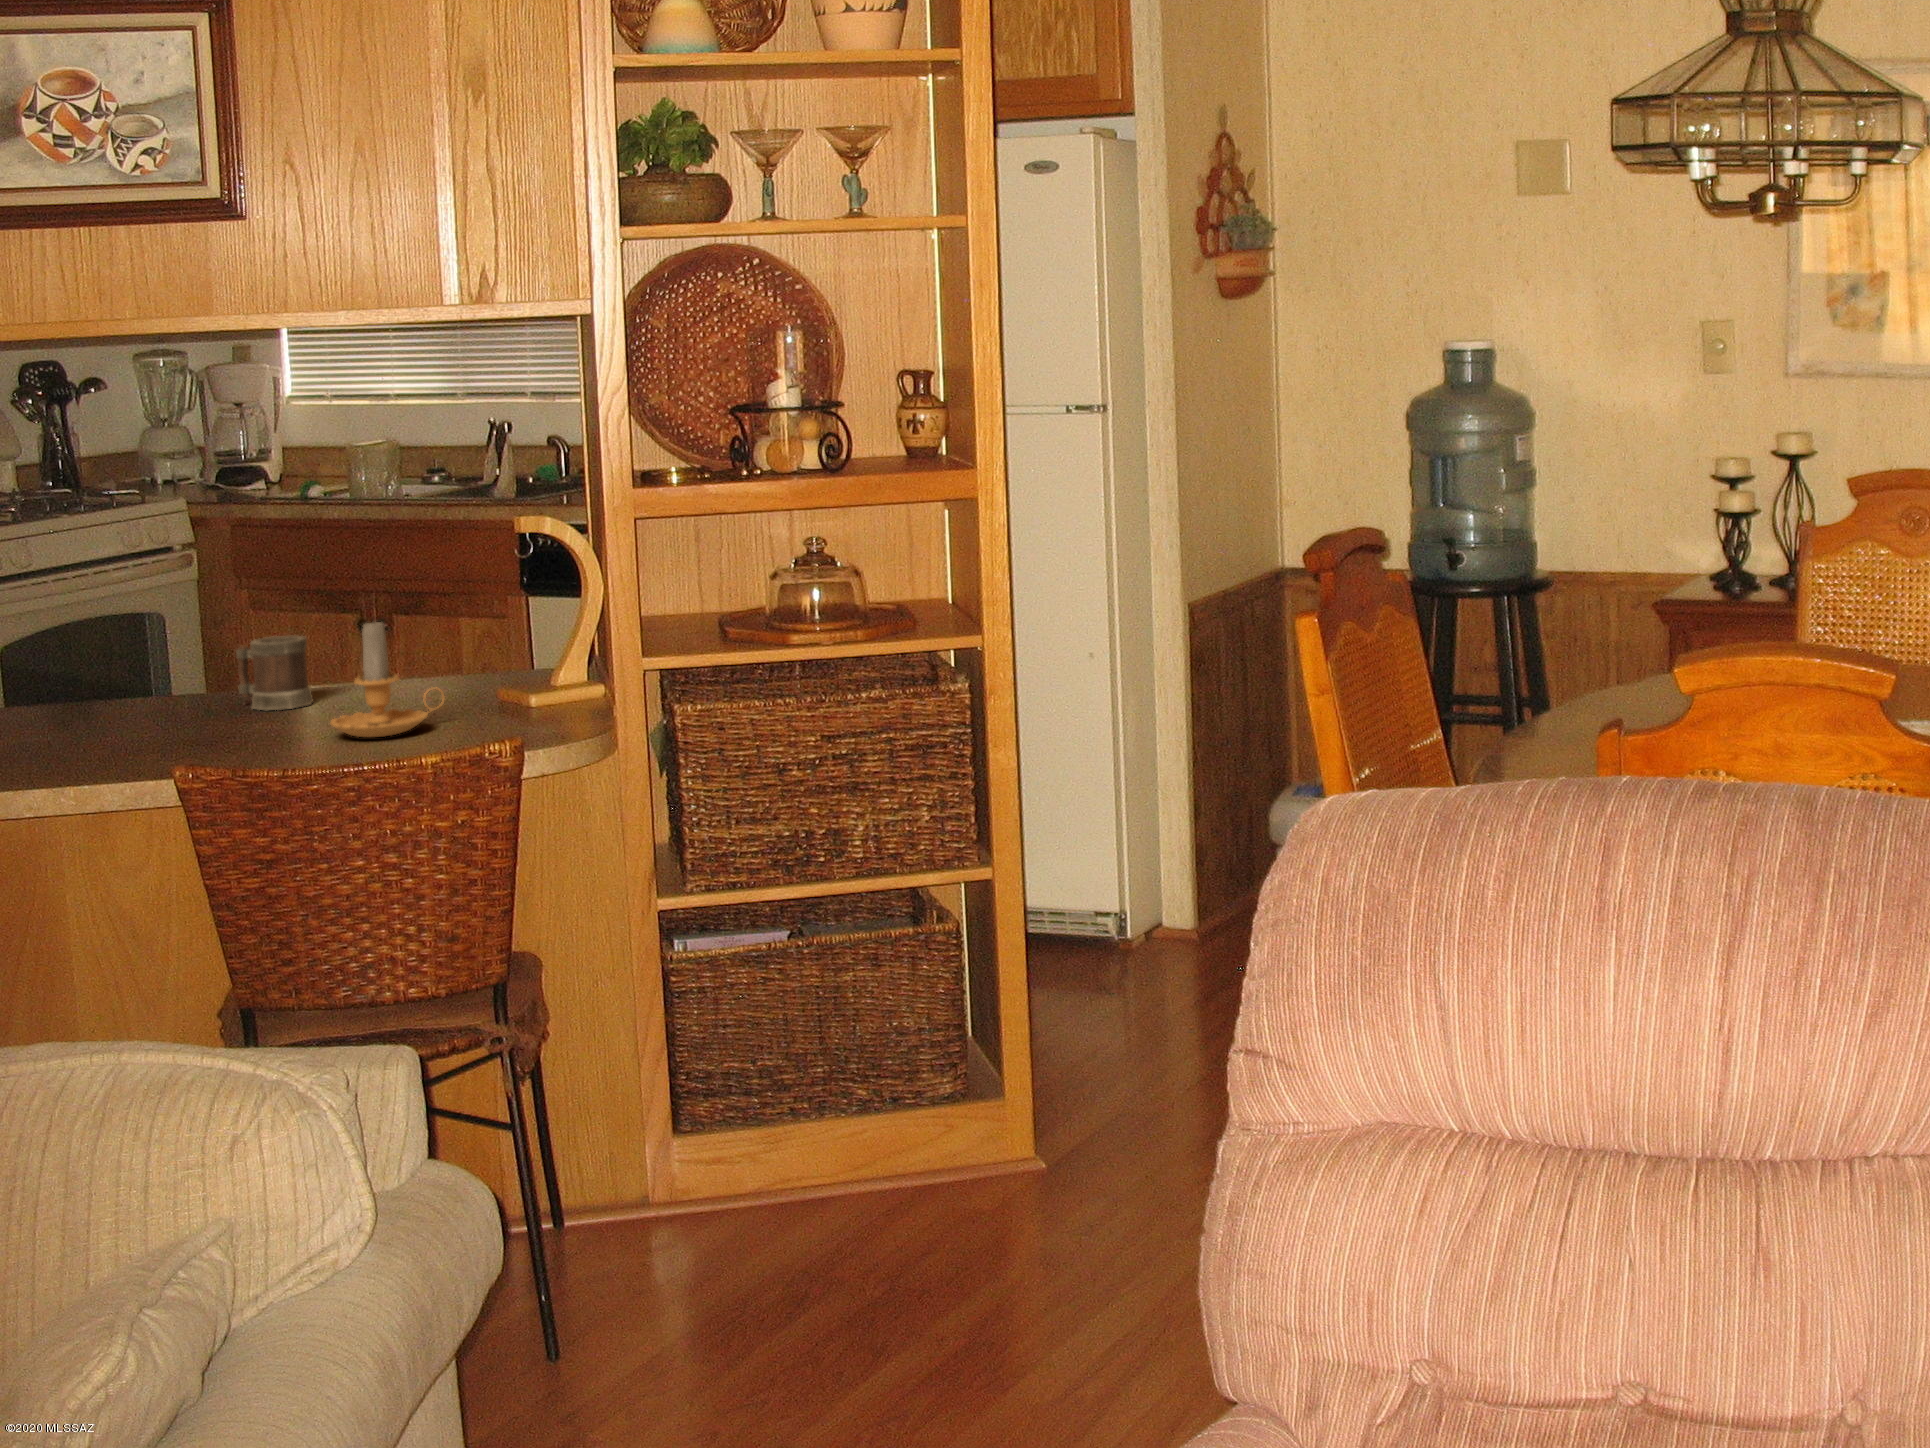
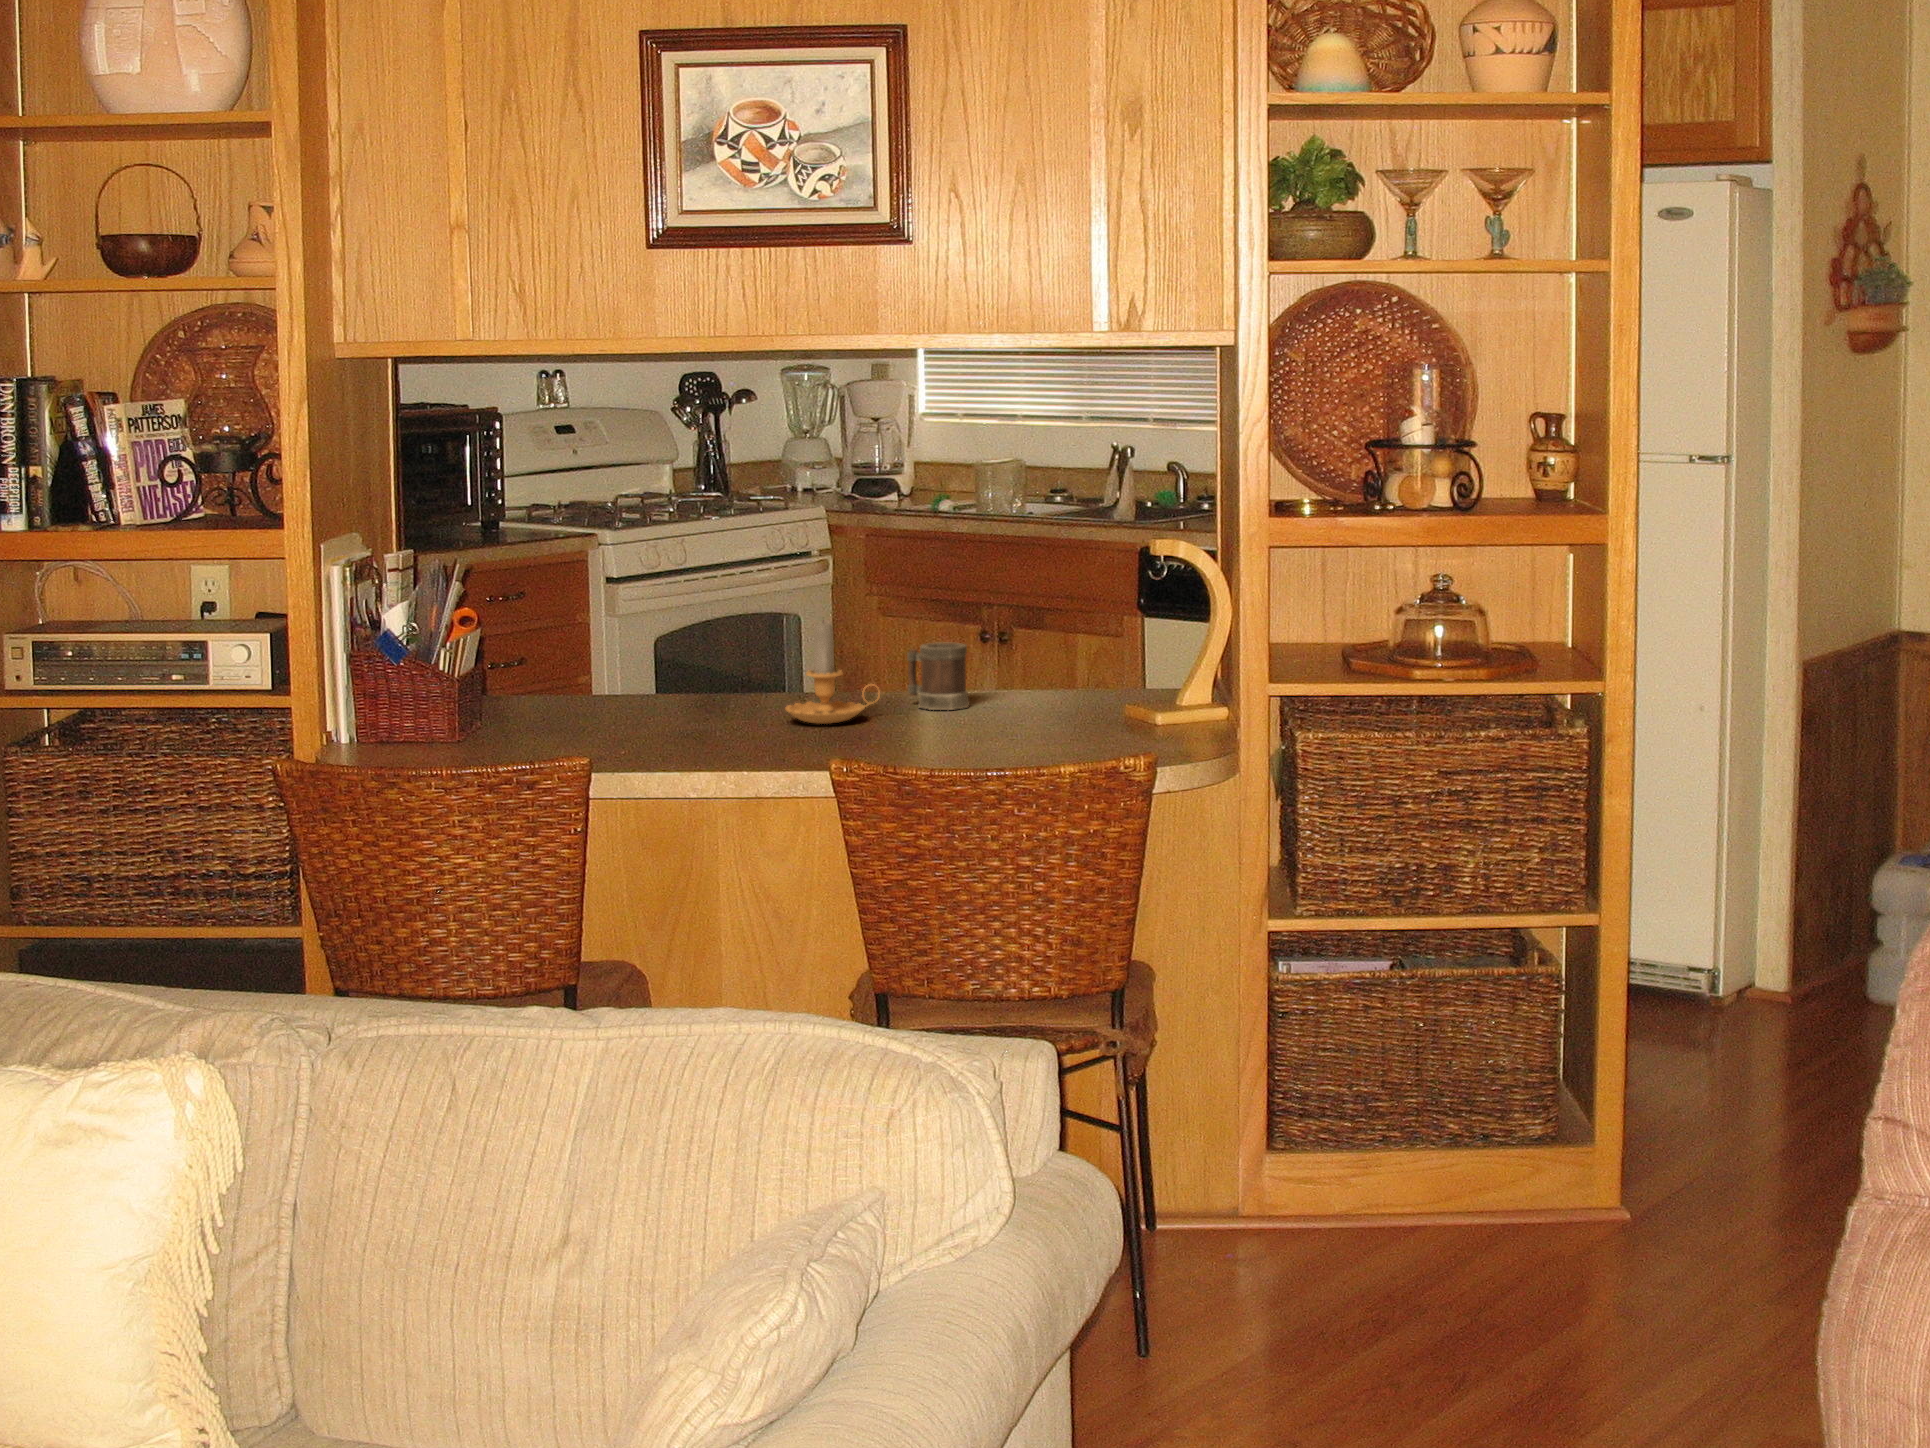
candle: present [330,622,444,738] -> present [786,623,880,724]

